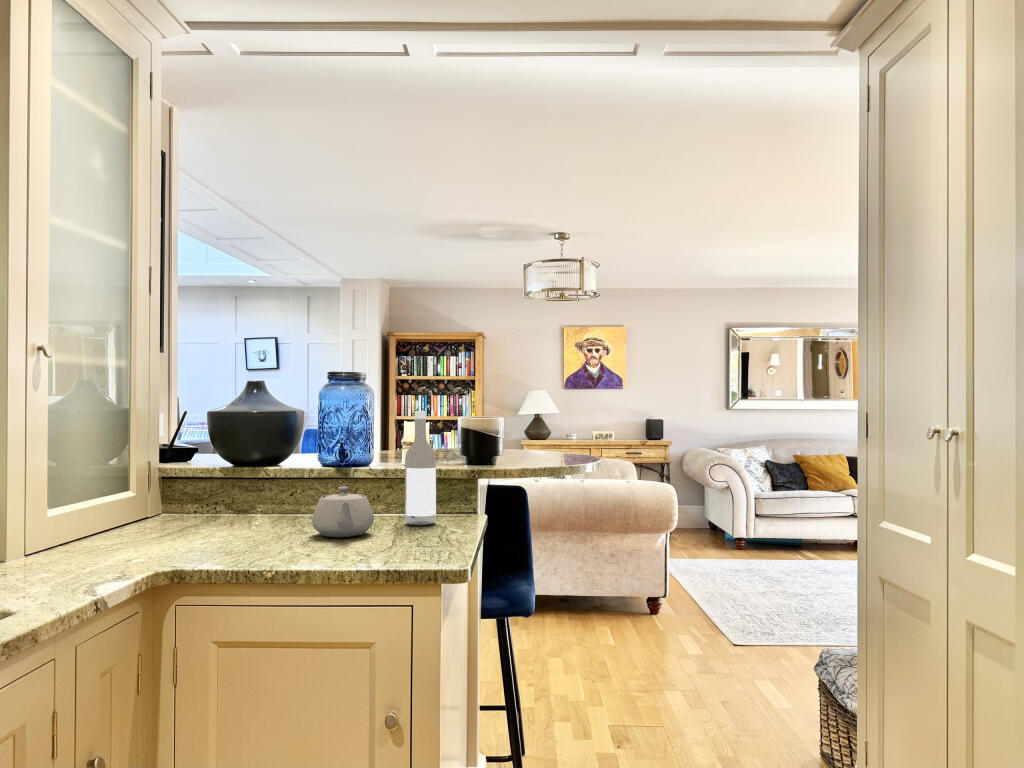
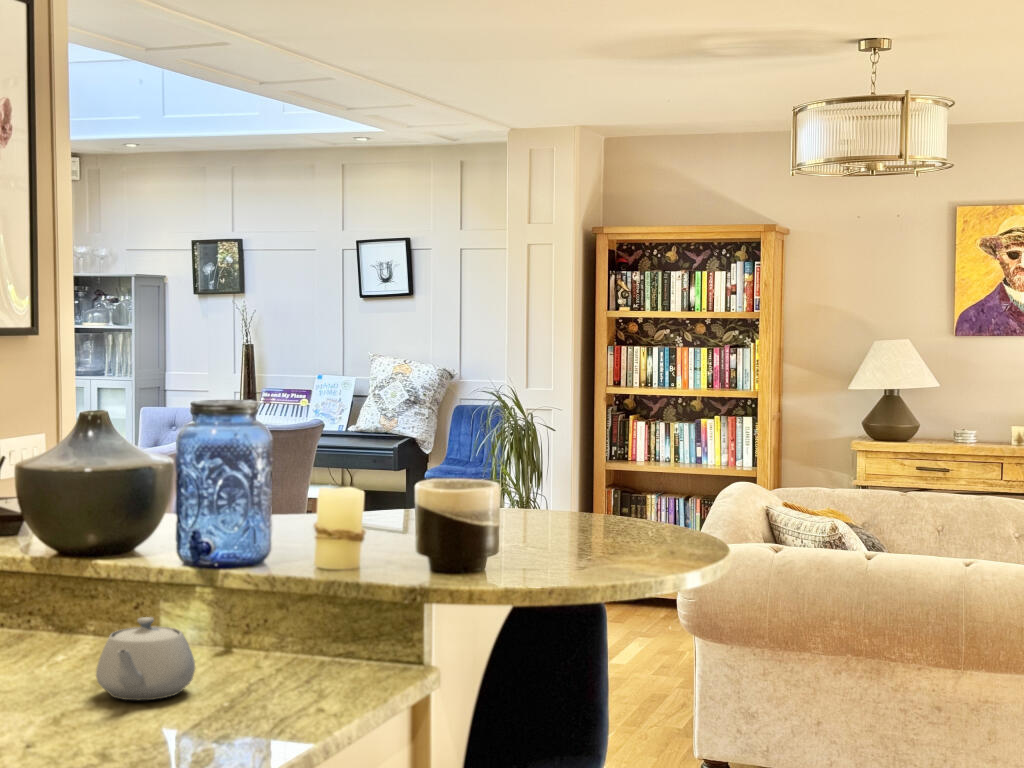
wine bottle: present [405,411,436,525] -> none [270,489,322,682]

